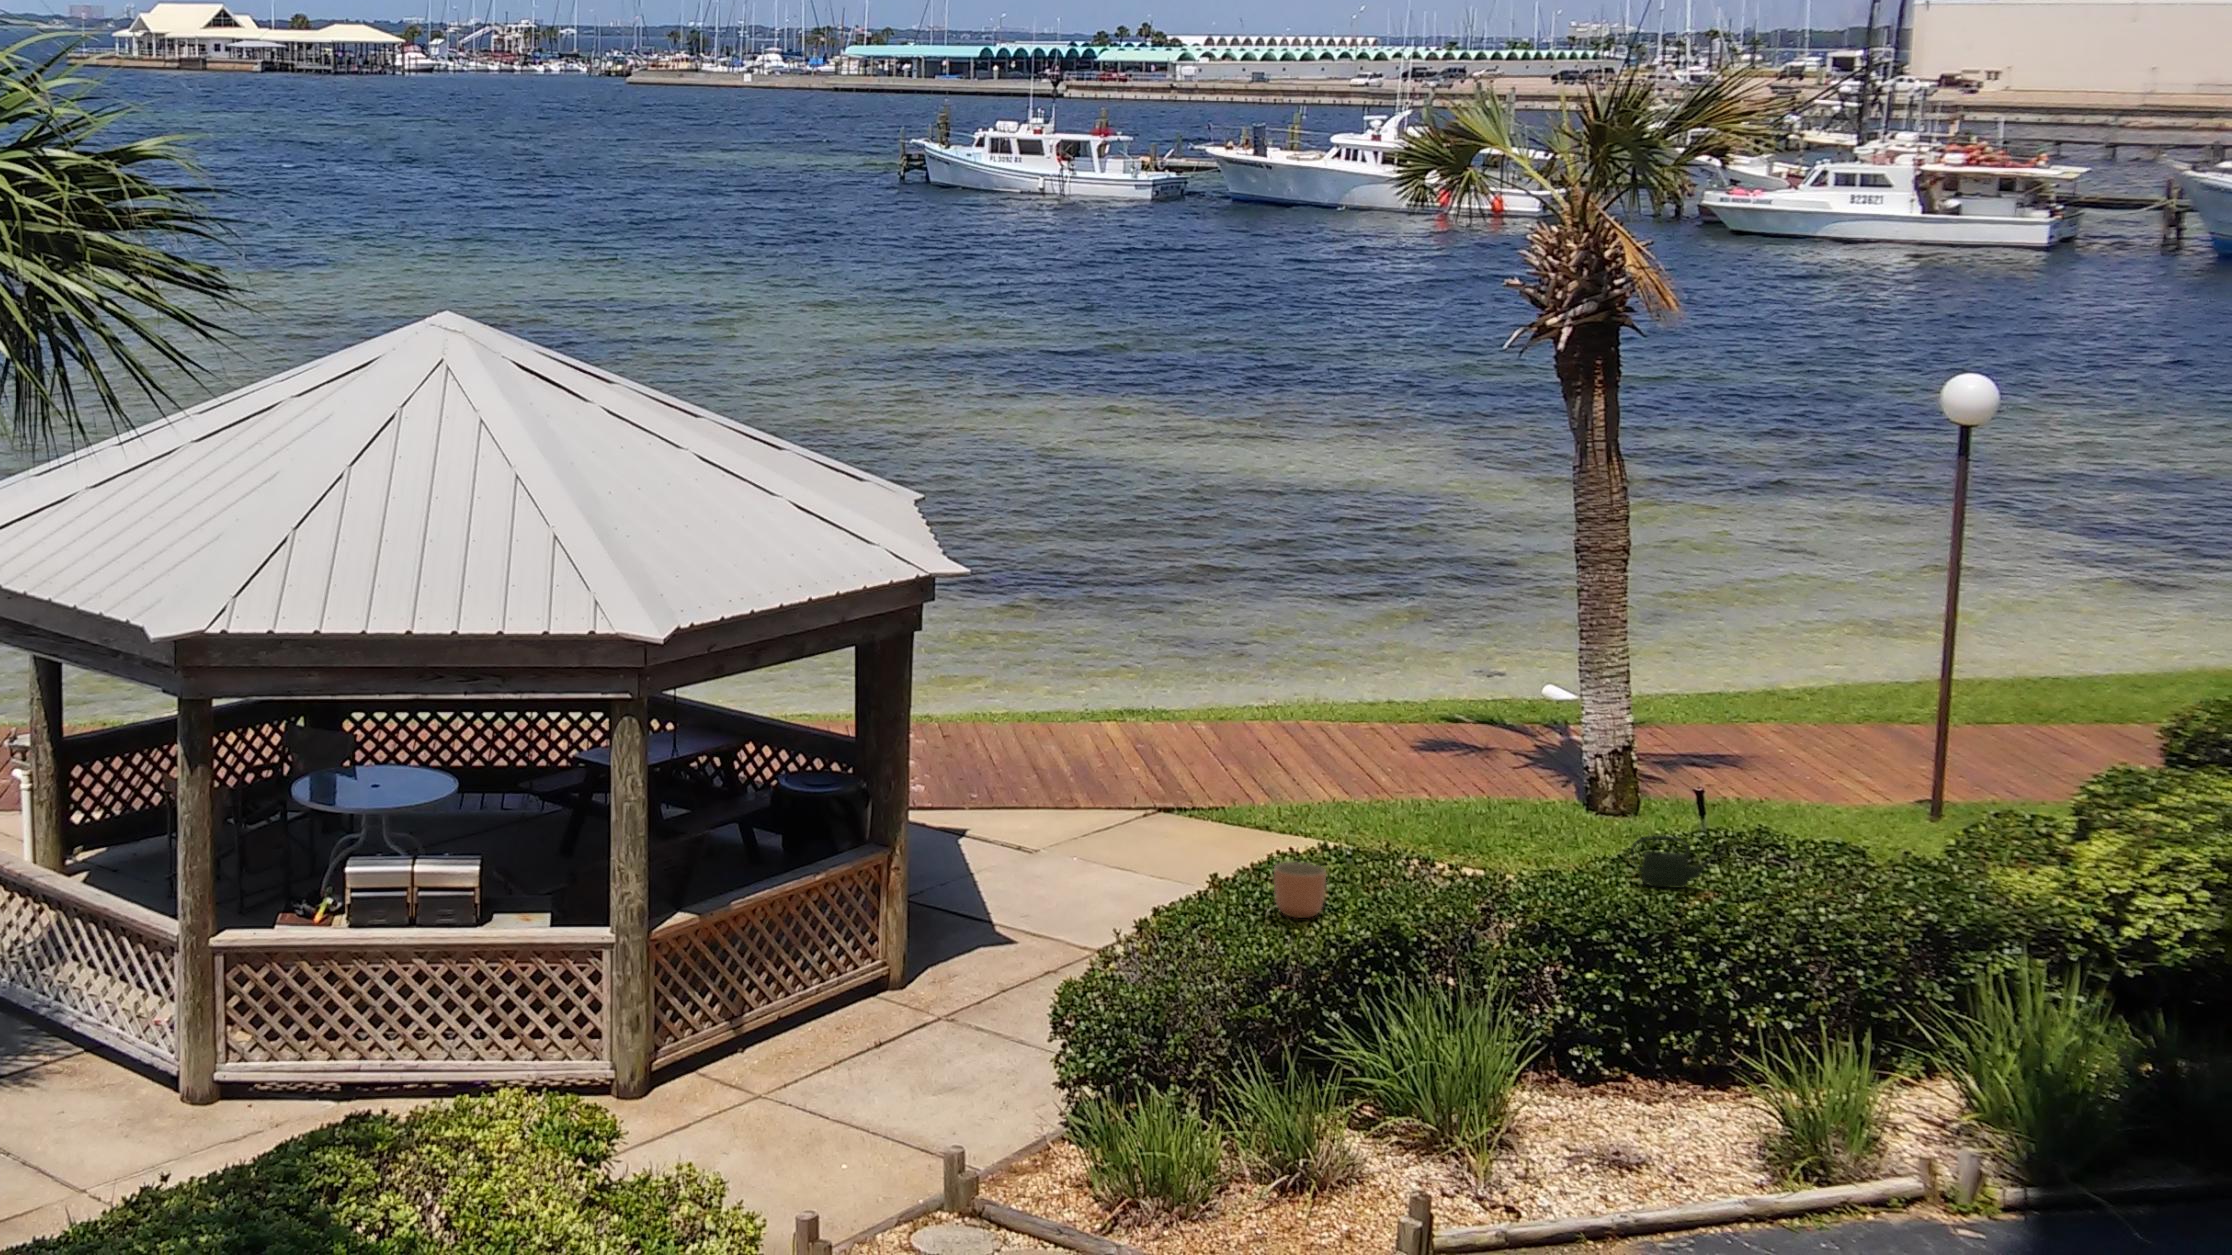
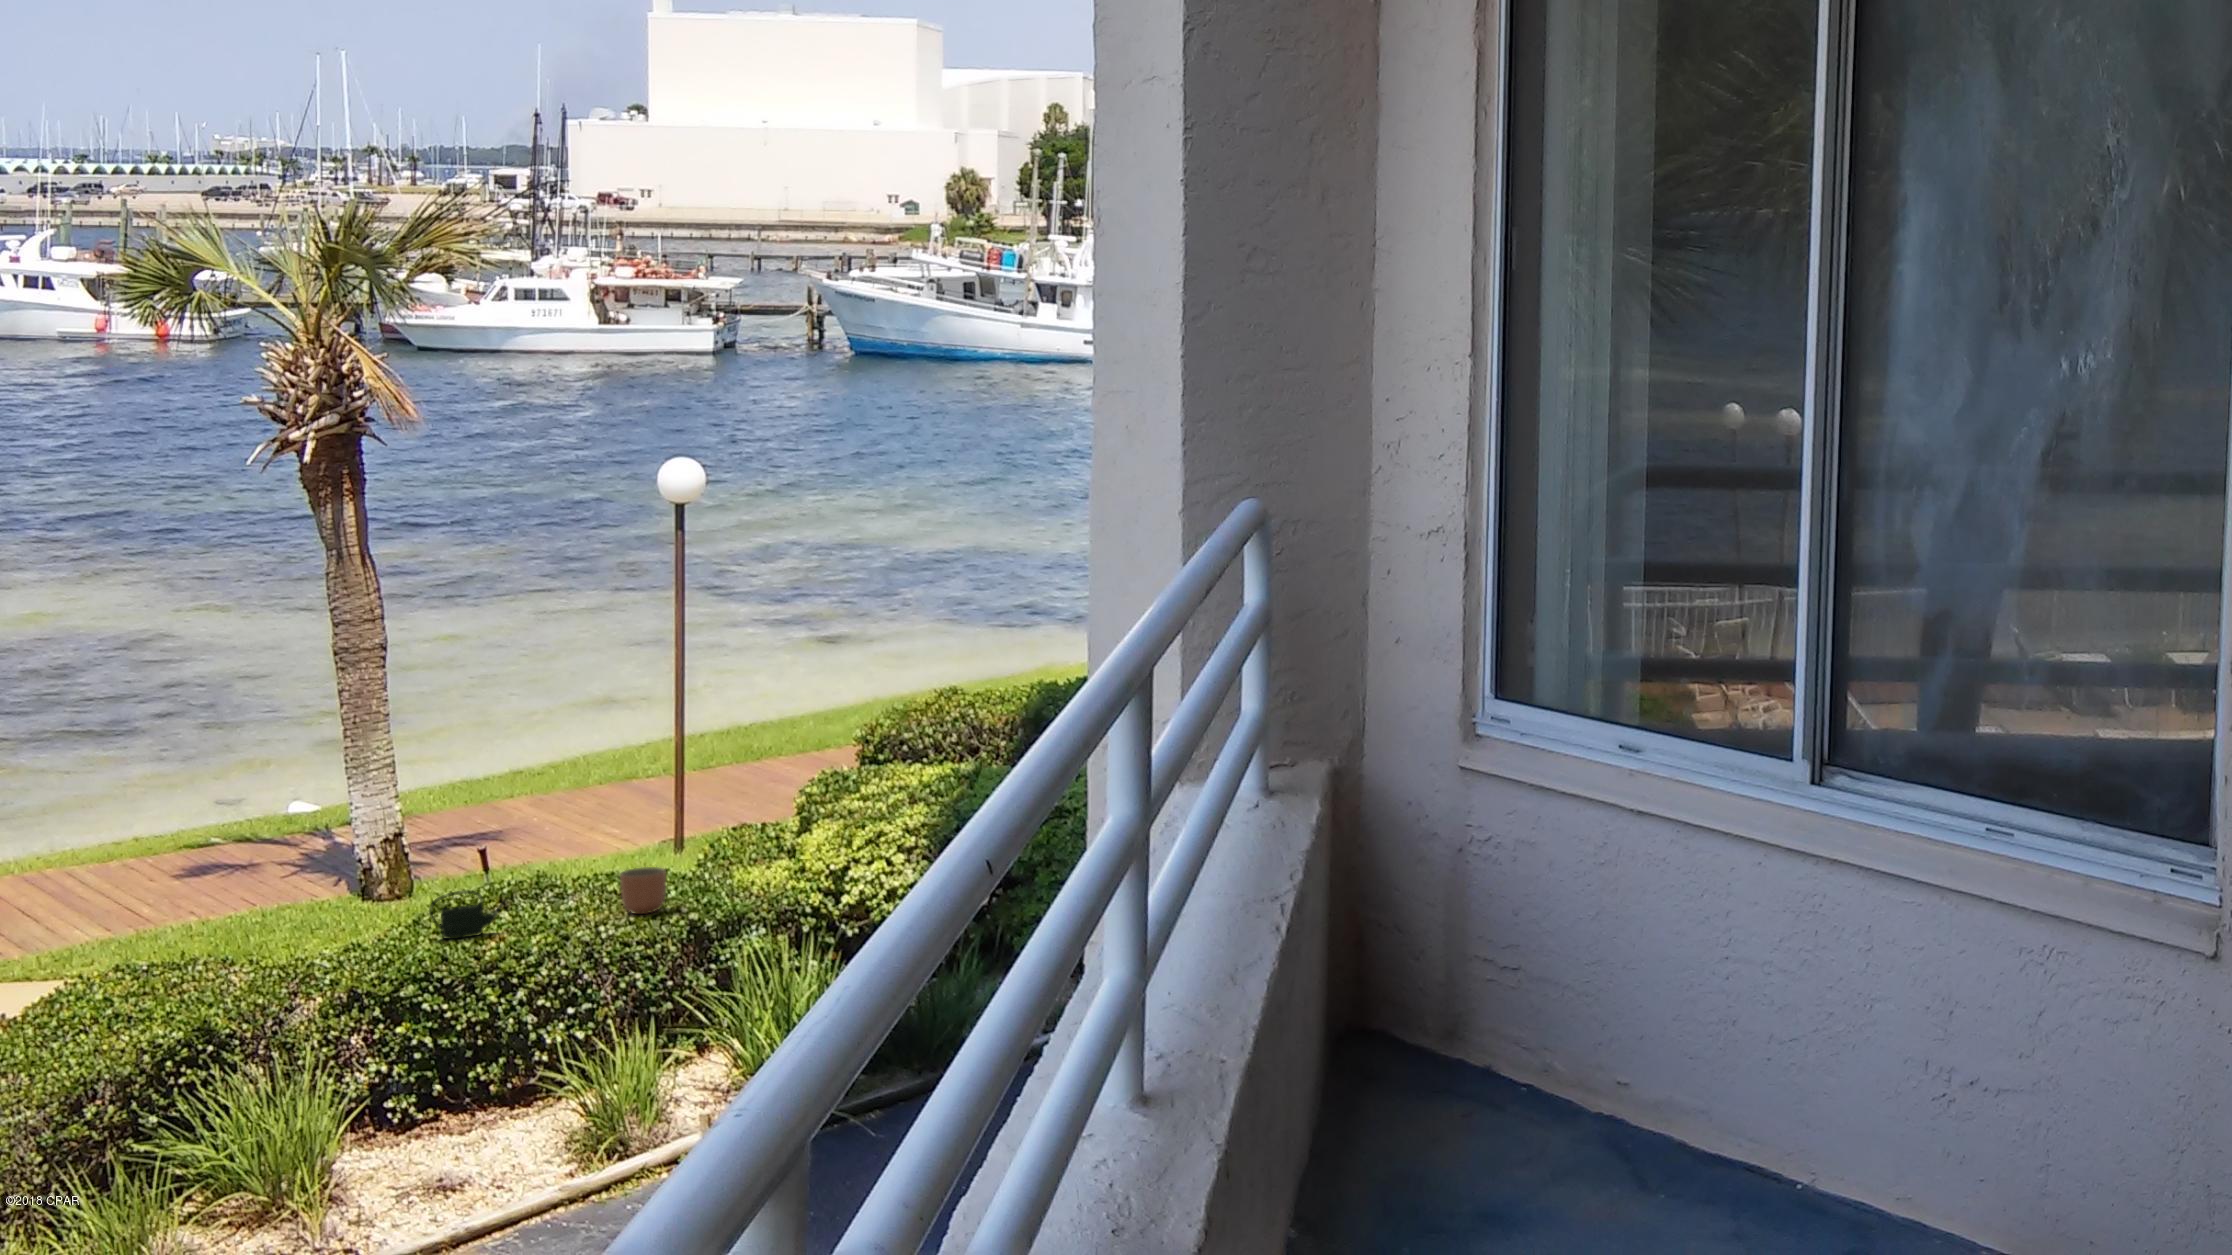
planter: present [1274,862,1326,918] -> present [620,867,666,914]

